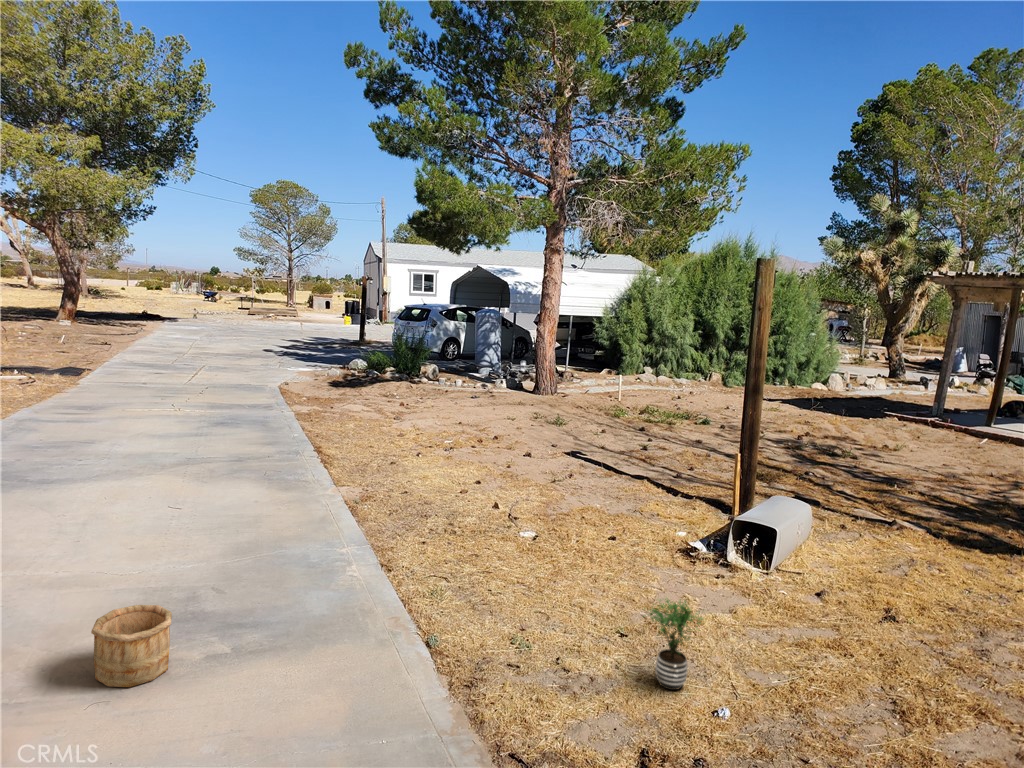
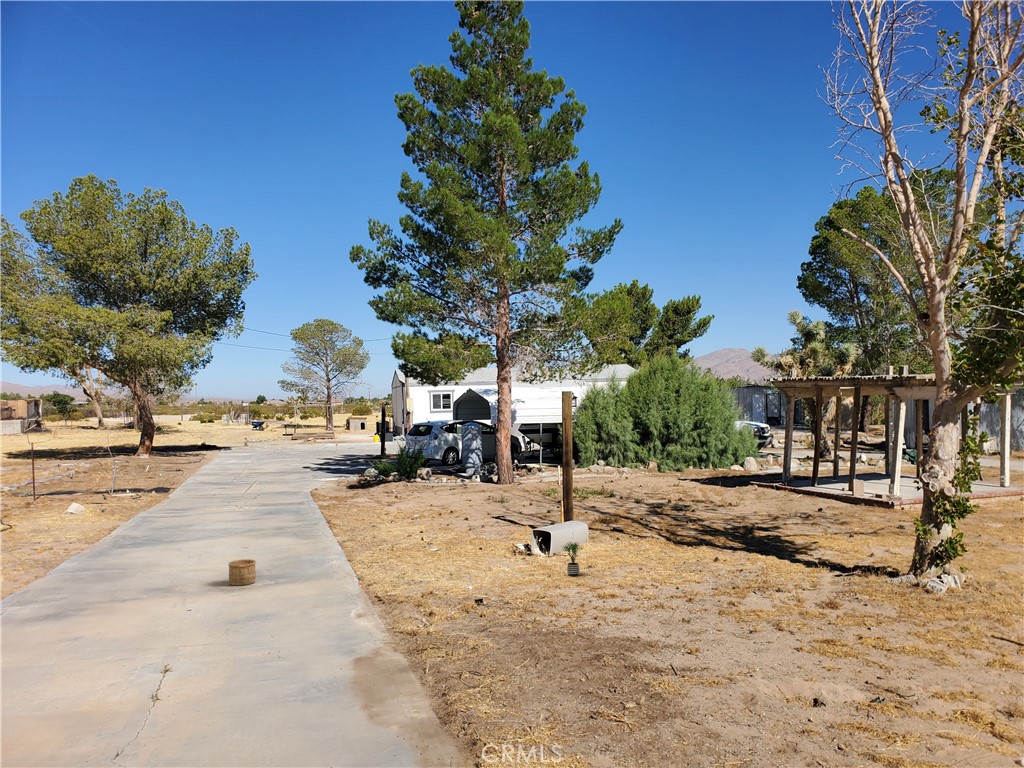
potted plant: present [643,600,703,690] -> present [563,542,583,576]

